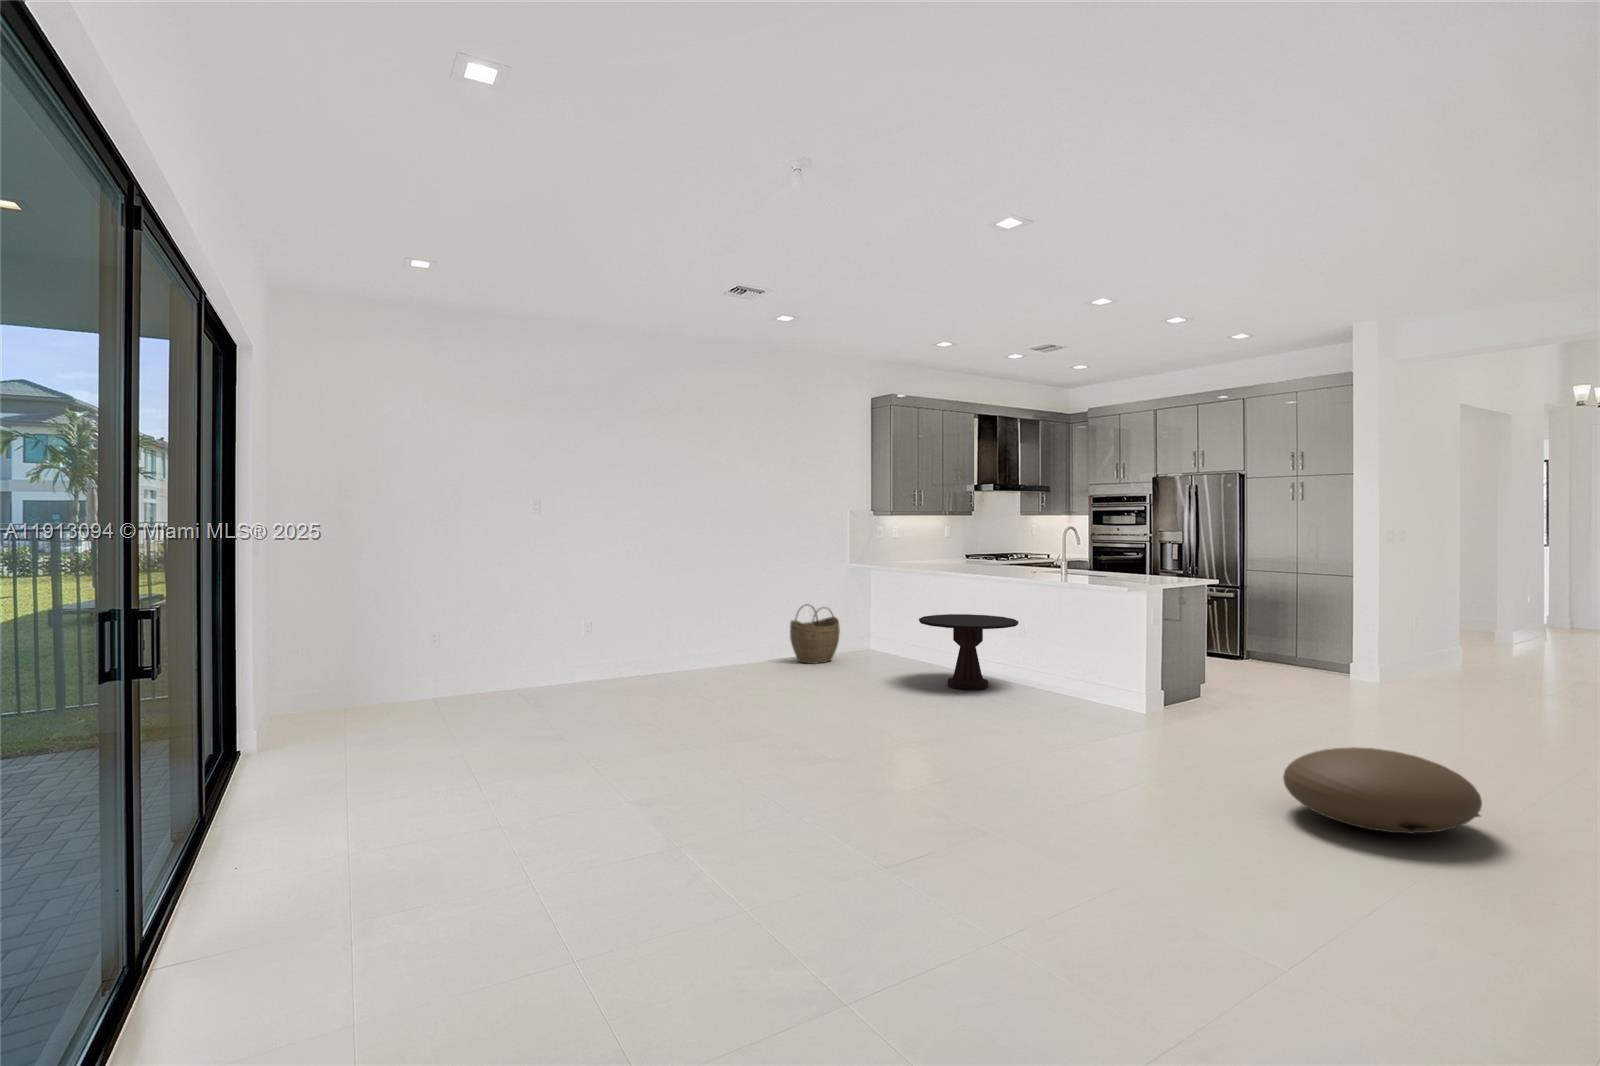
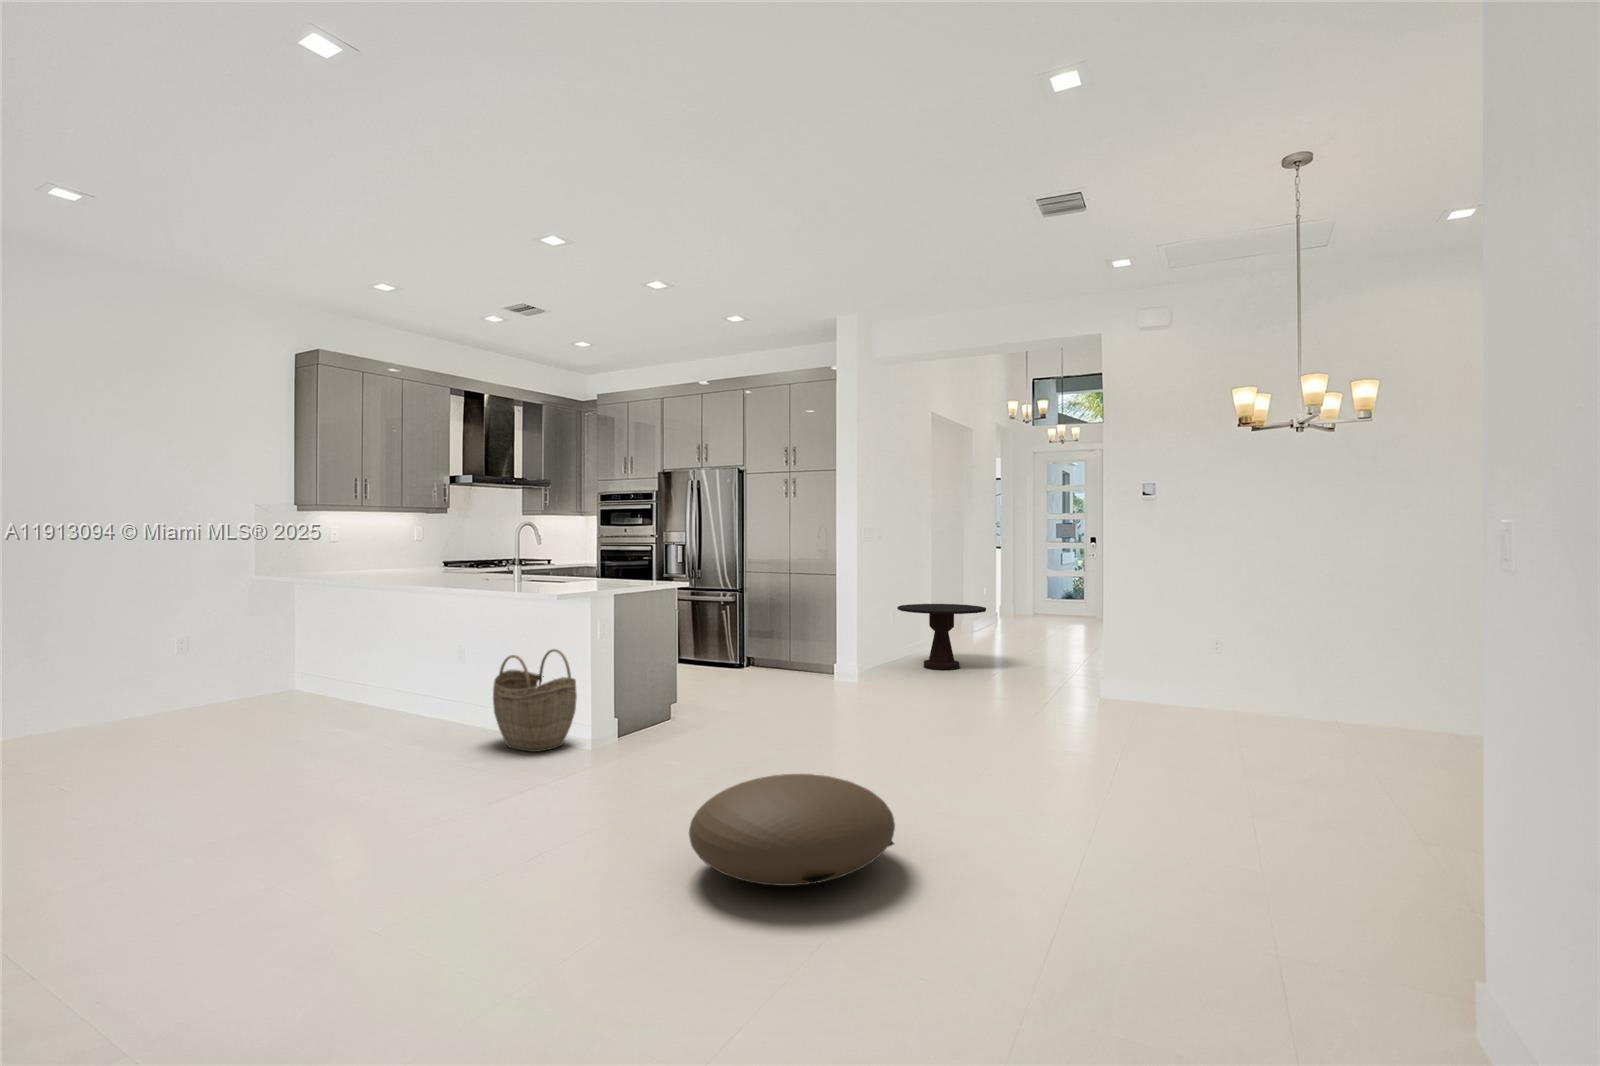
woven basket: present [790,604,840,664] -> present [493,649,577,752]
side table: present [919,614,1018,690] -> present [897,604,986,670]

